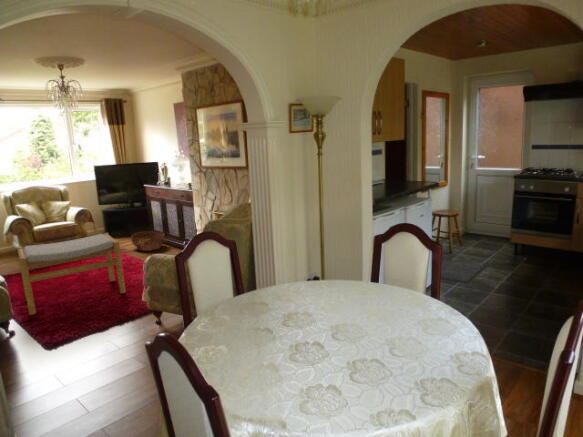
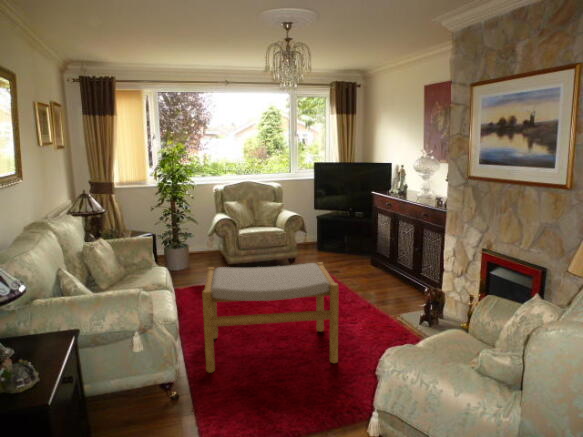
basket: present [131,231,165,251] -> none [347,254,393,283]

